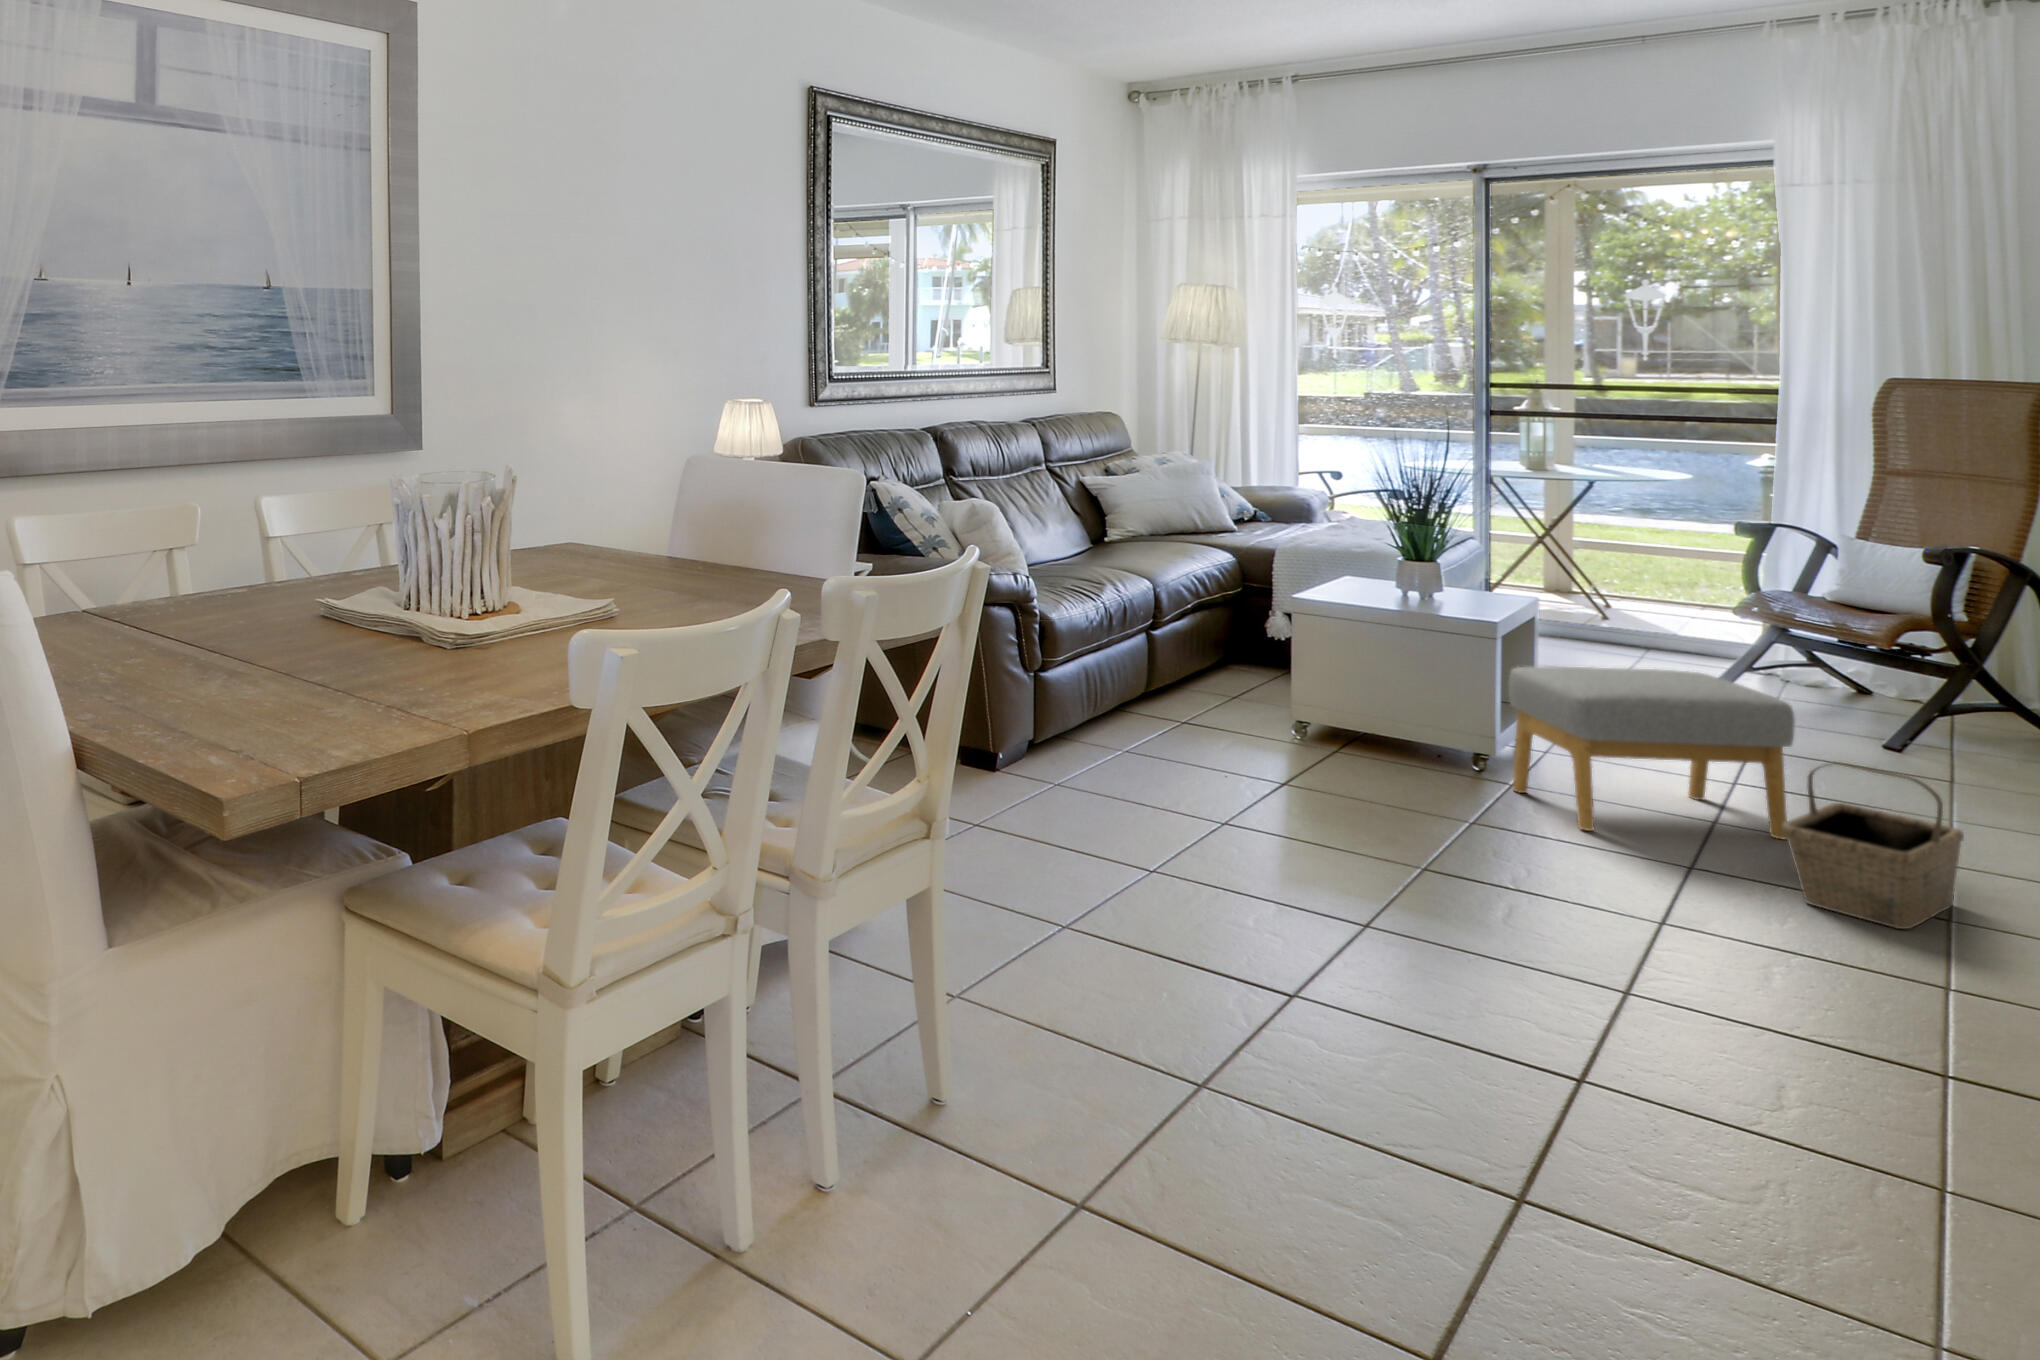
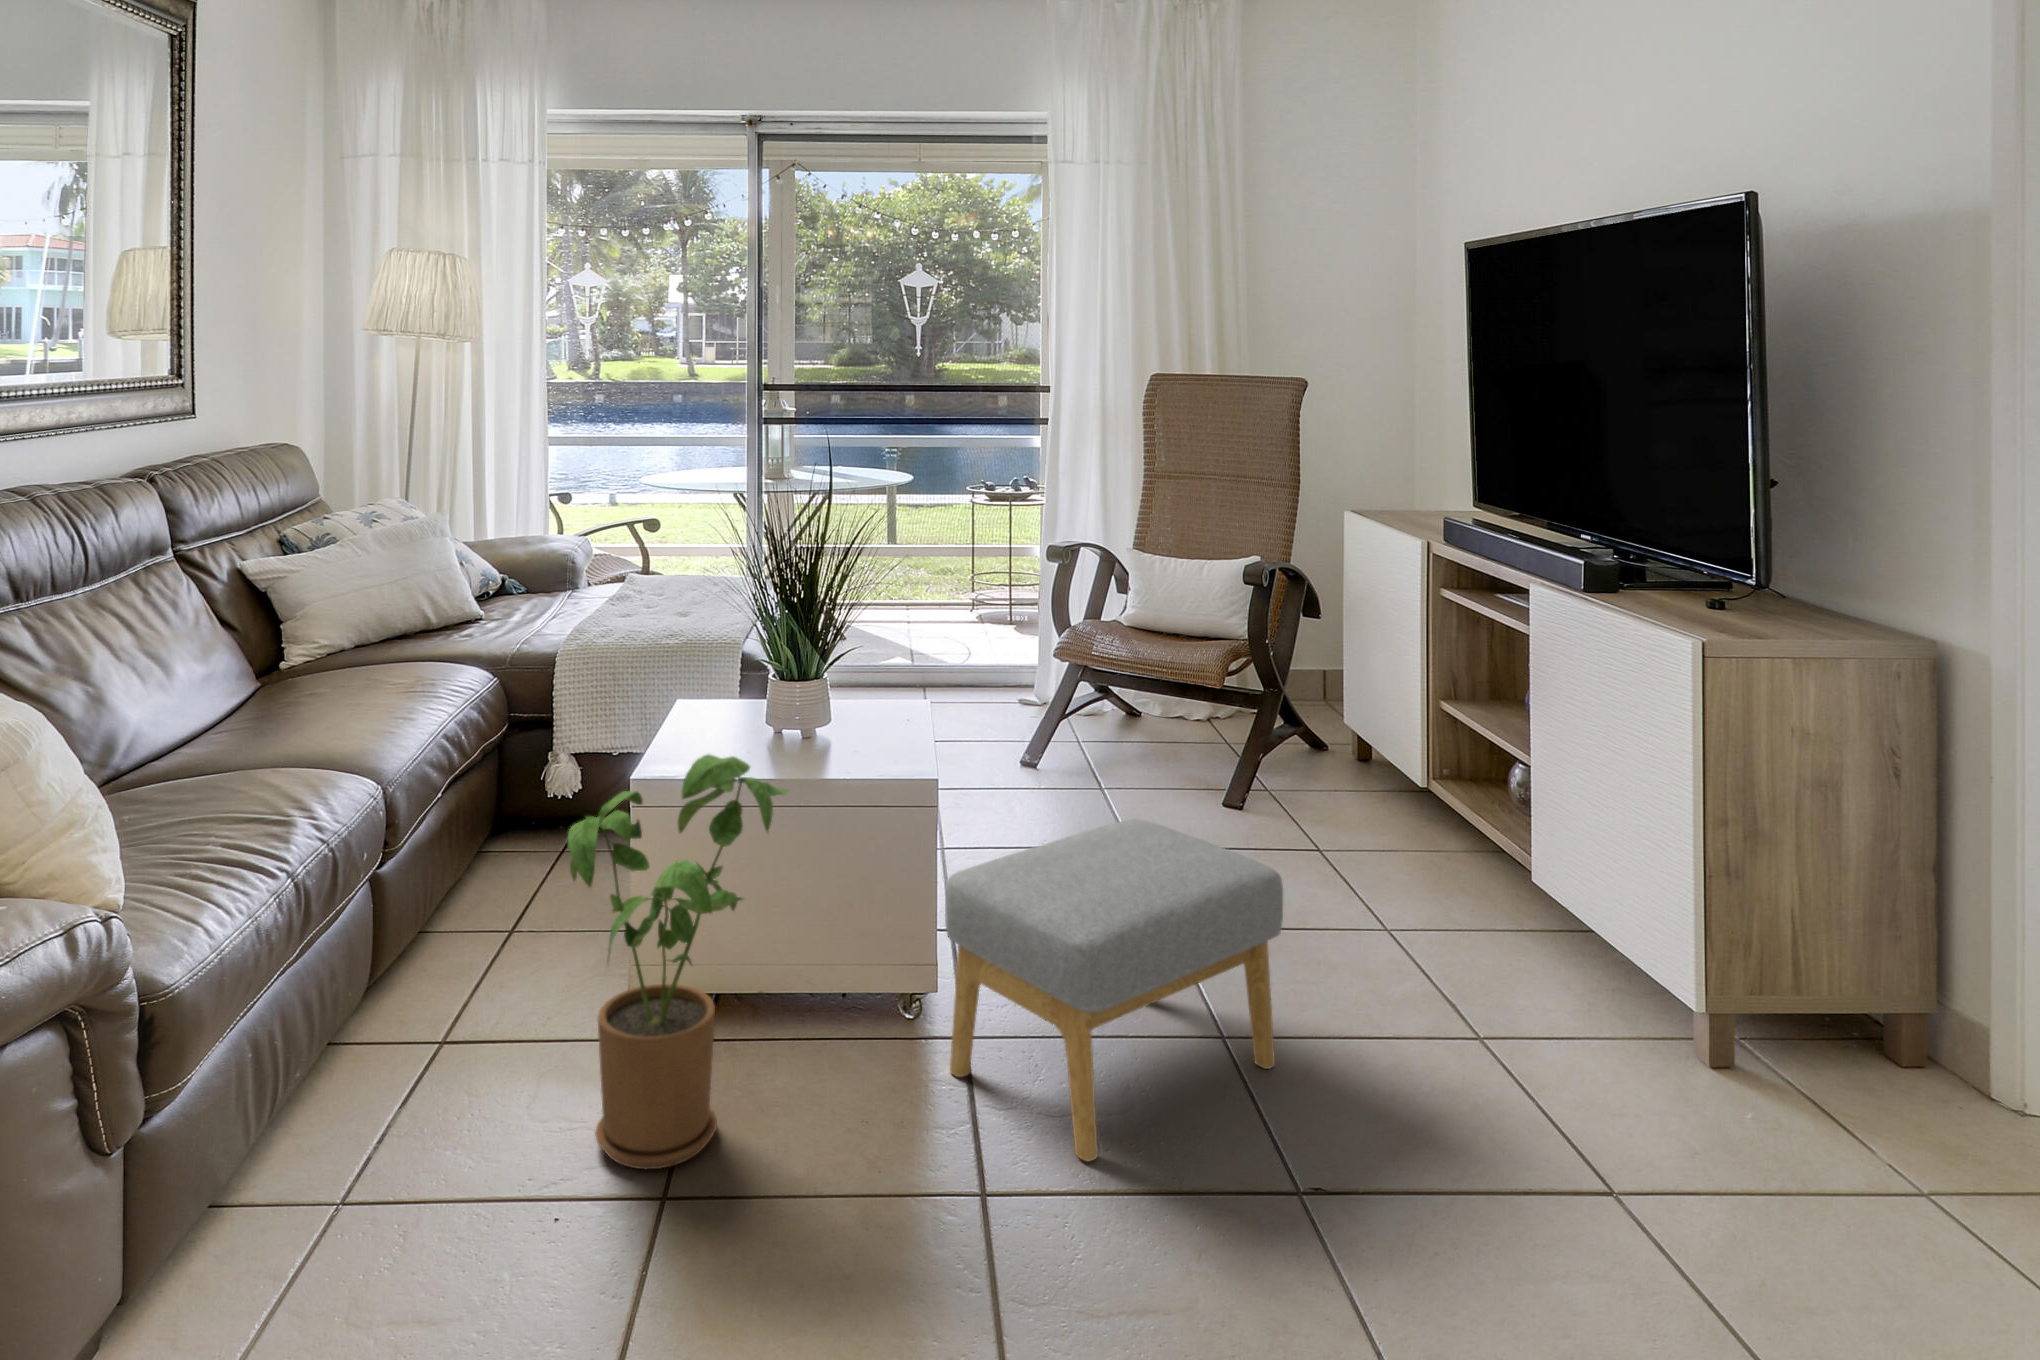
house plant: none [1254,565,1394,777] -> present [568,754,788,1169]
basket: present [1783,763,1964,929] -> none [1371,996,1560,1276]

